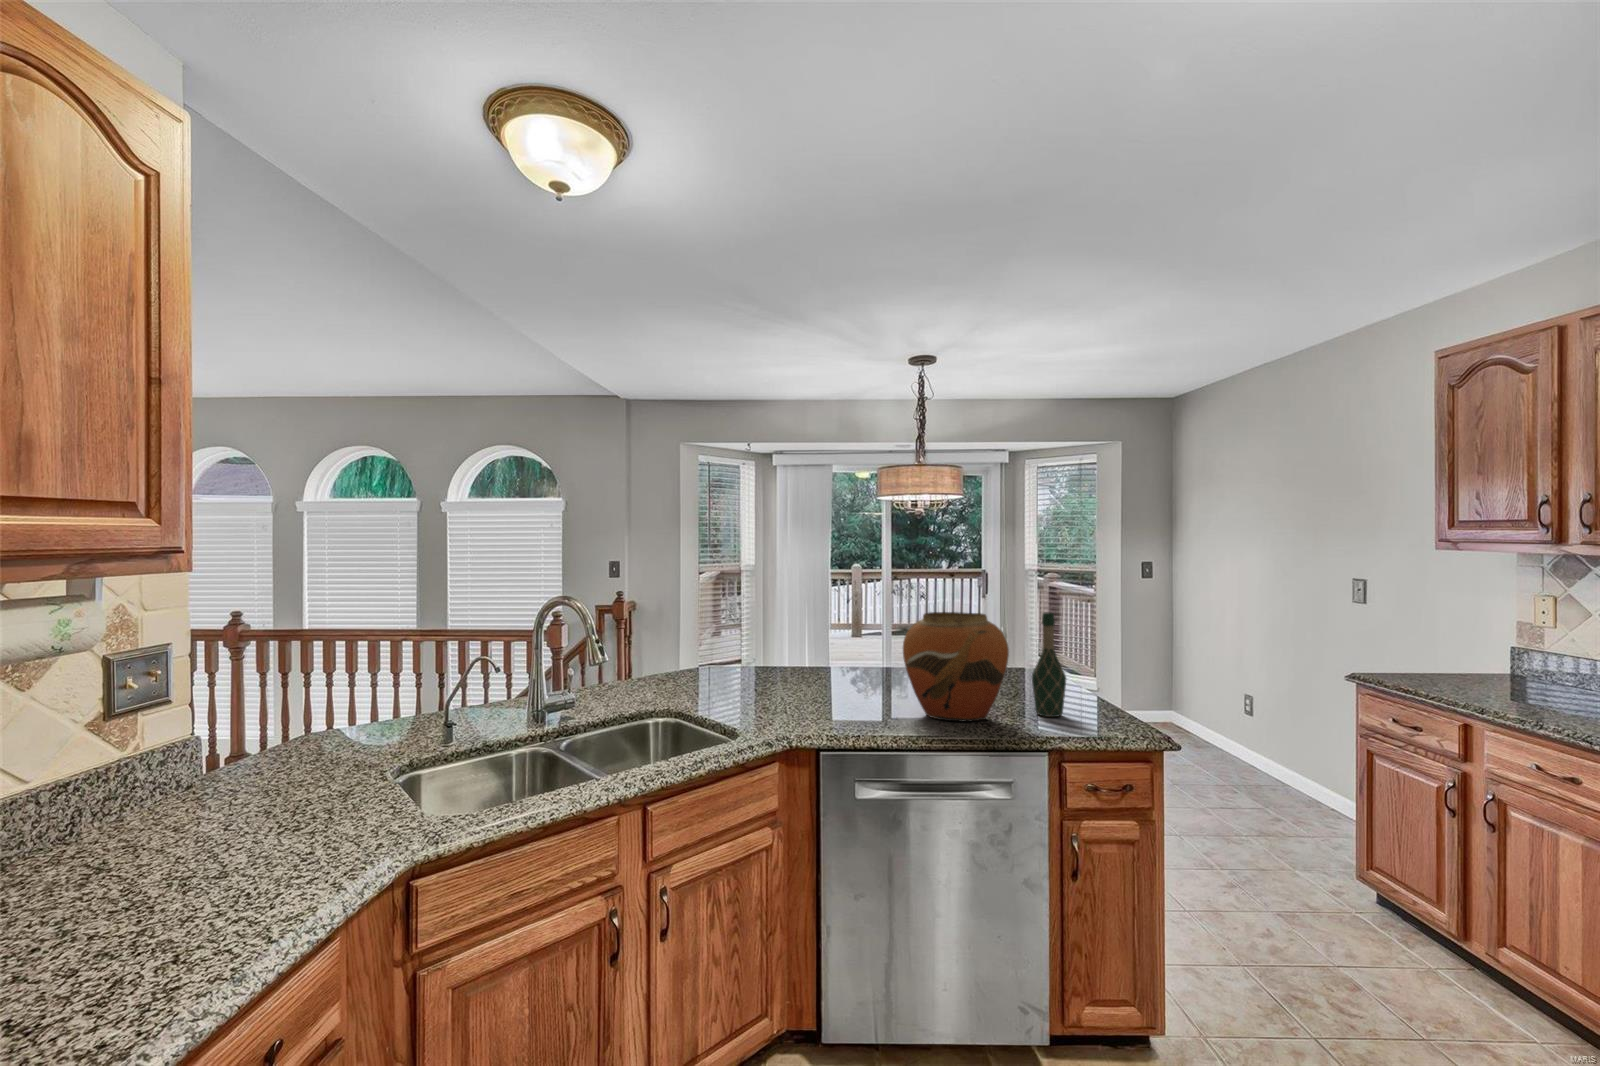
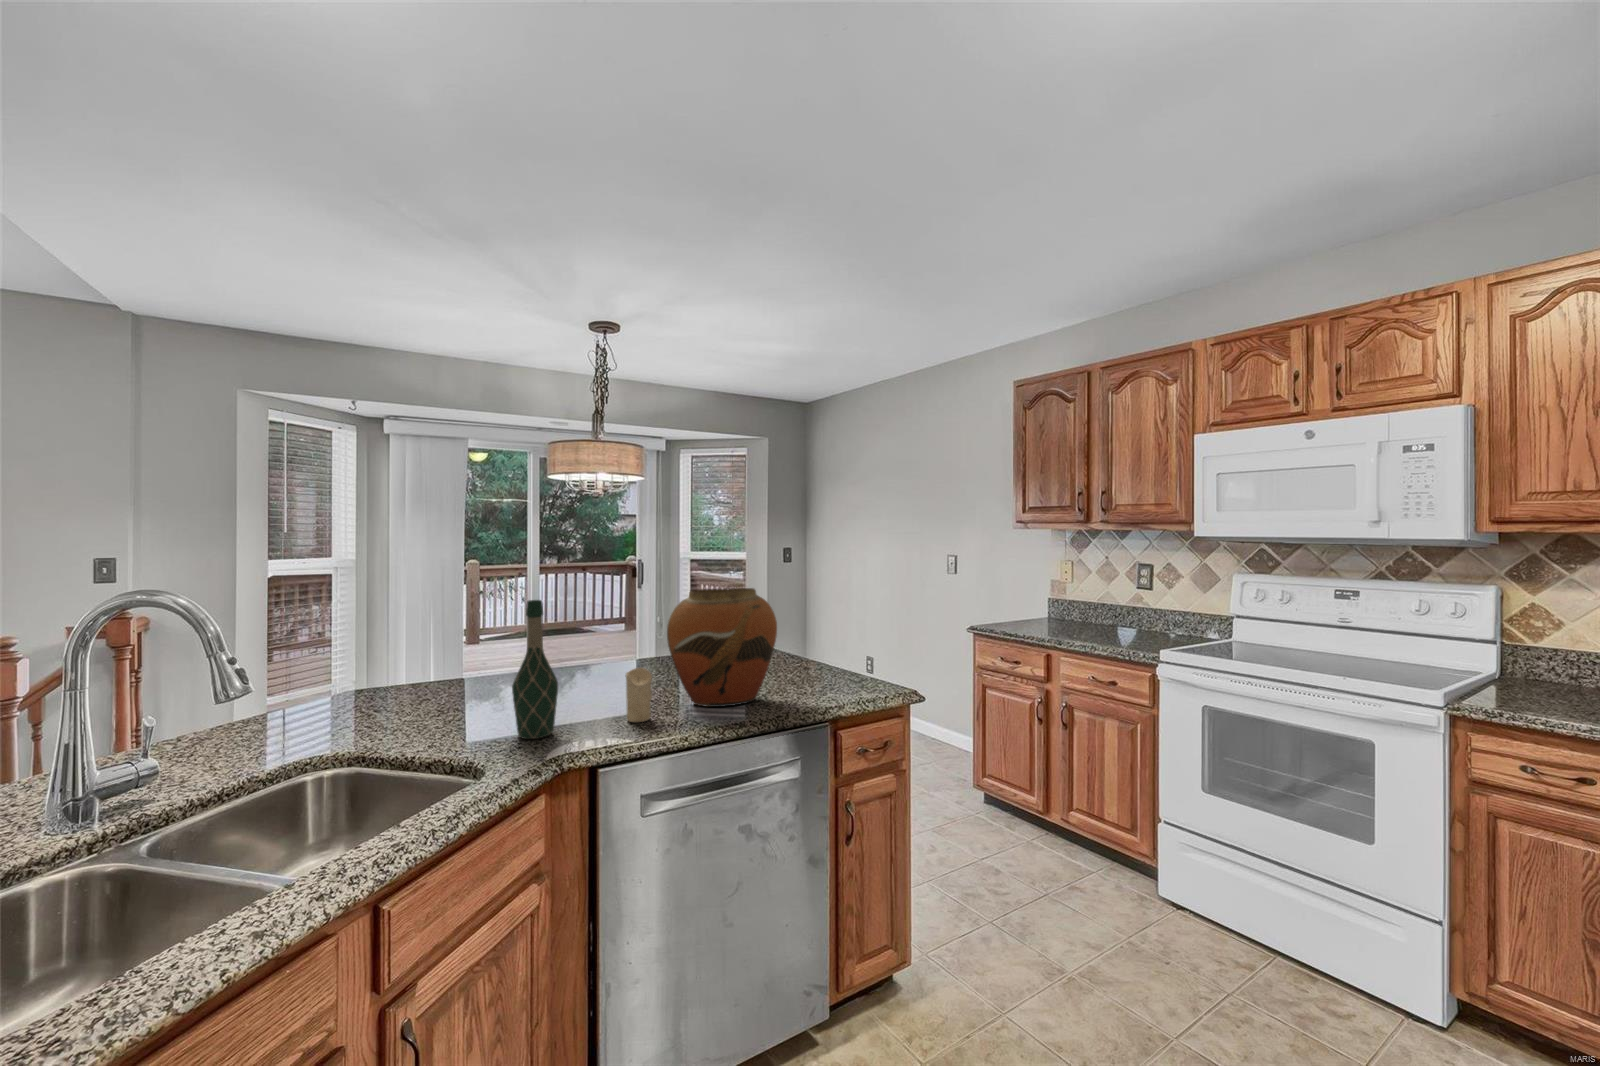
wine bottle: present [1032,612,1066,717] -> present [512,600,558,739]
candle: none [859,676,881,722] -> present [626,668,652,722]

